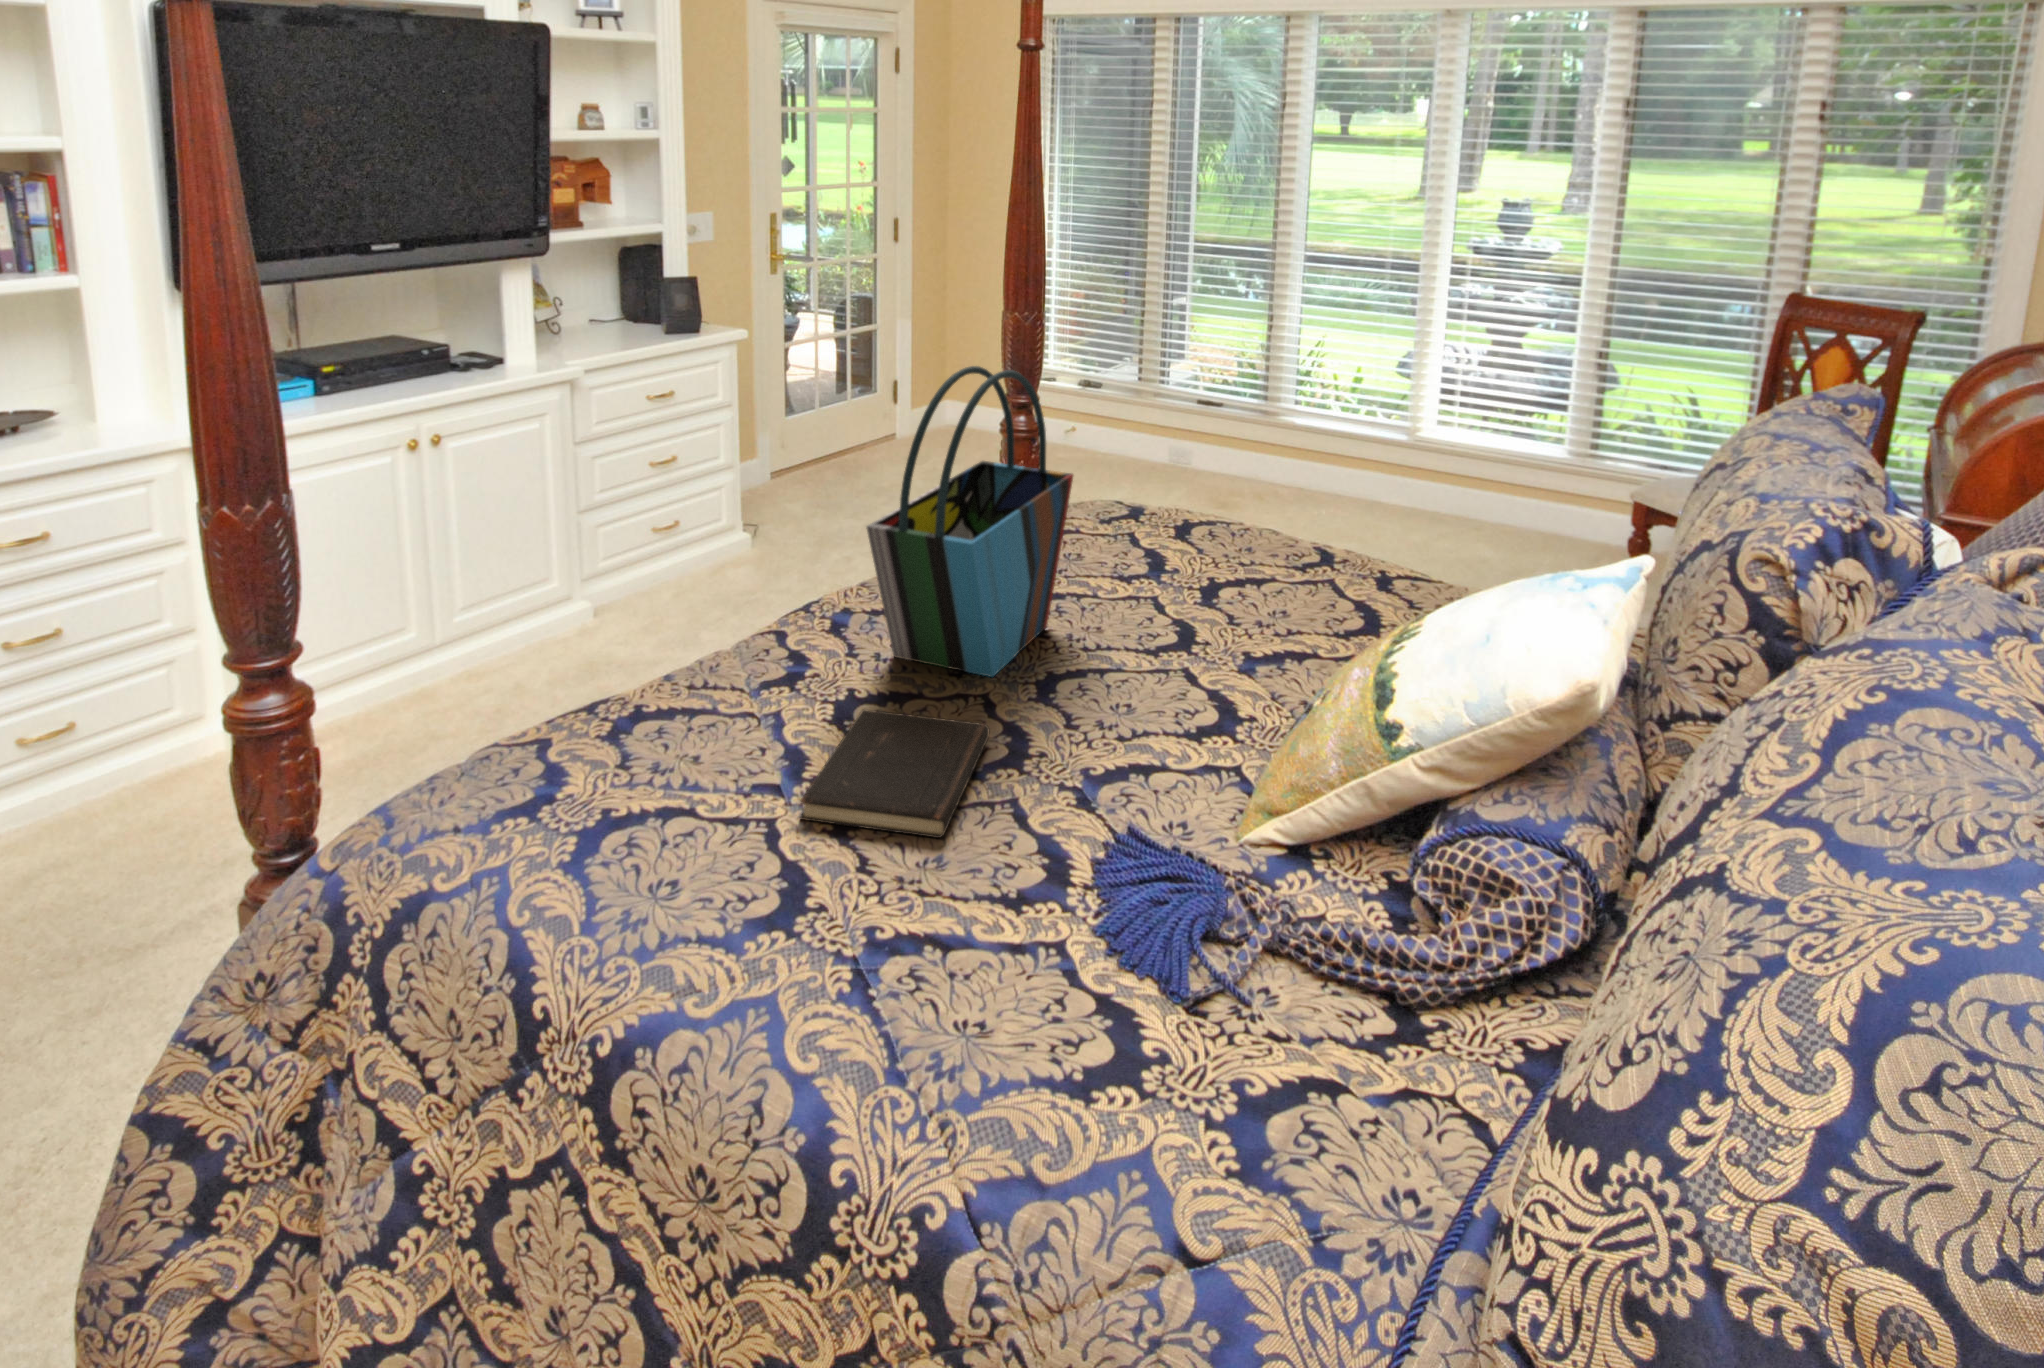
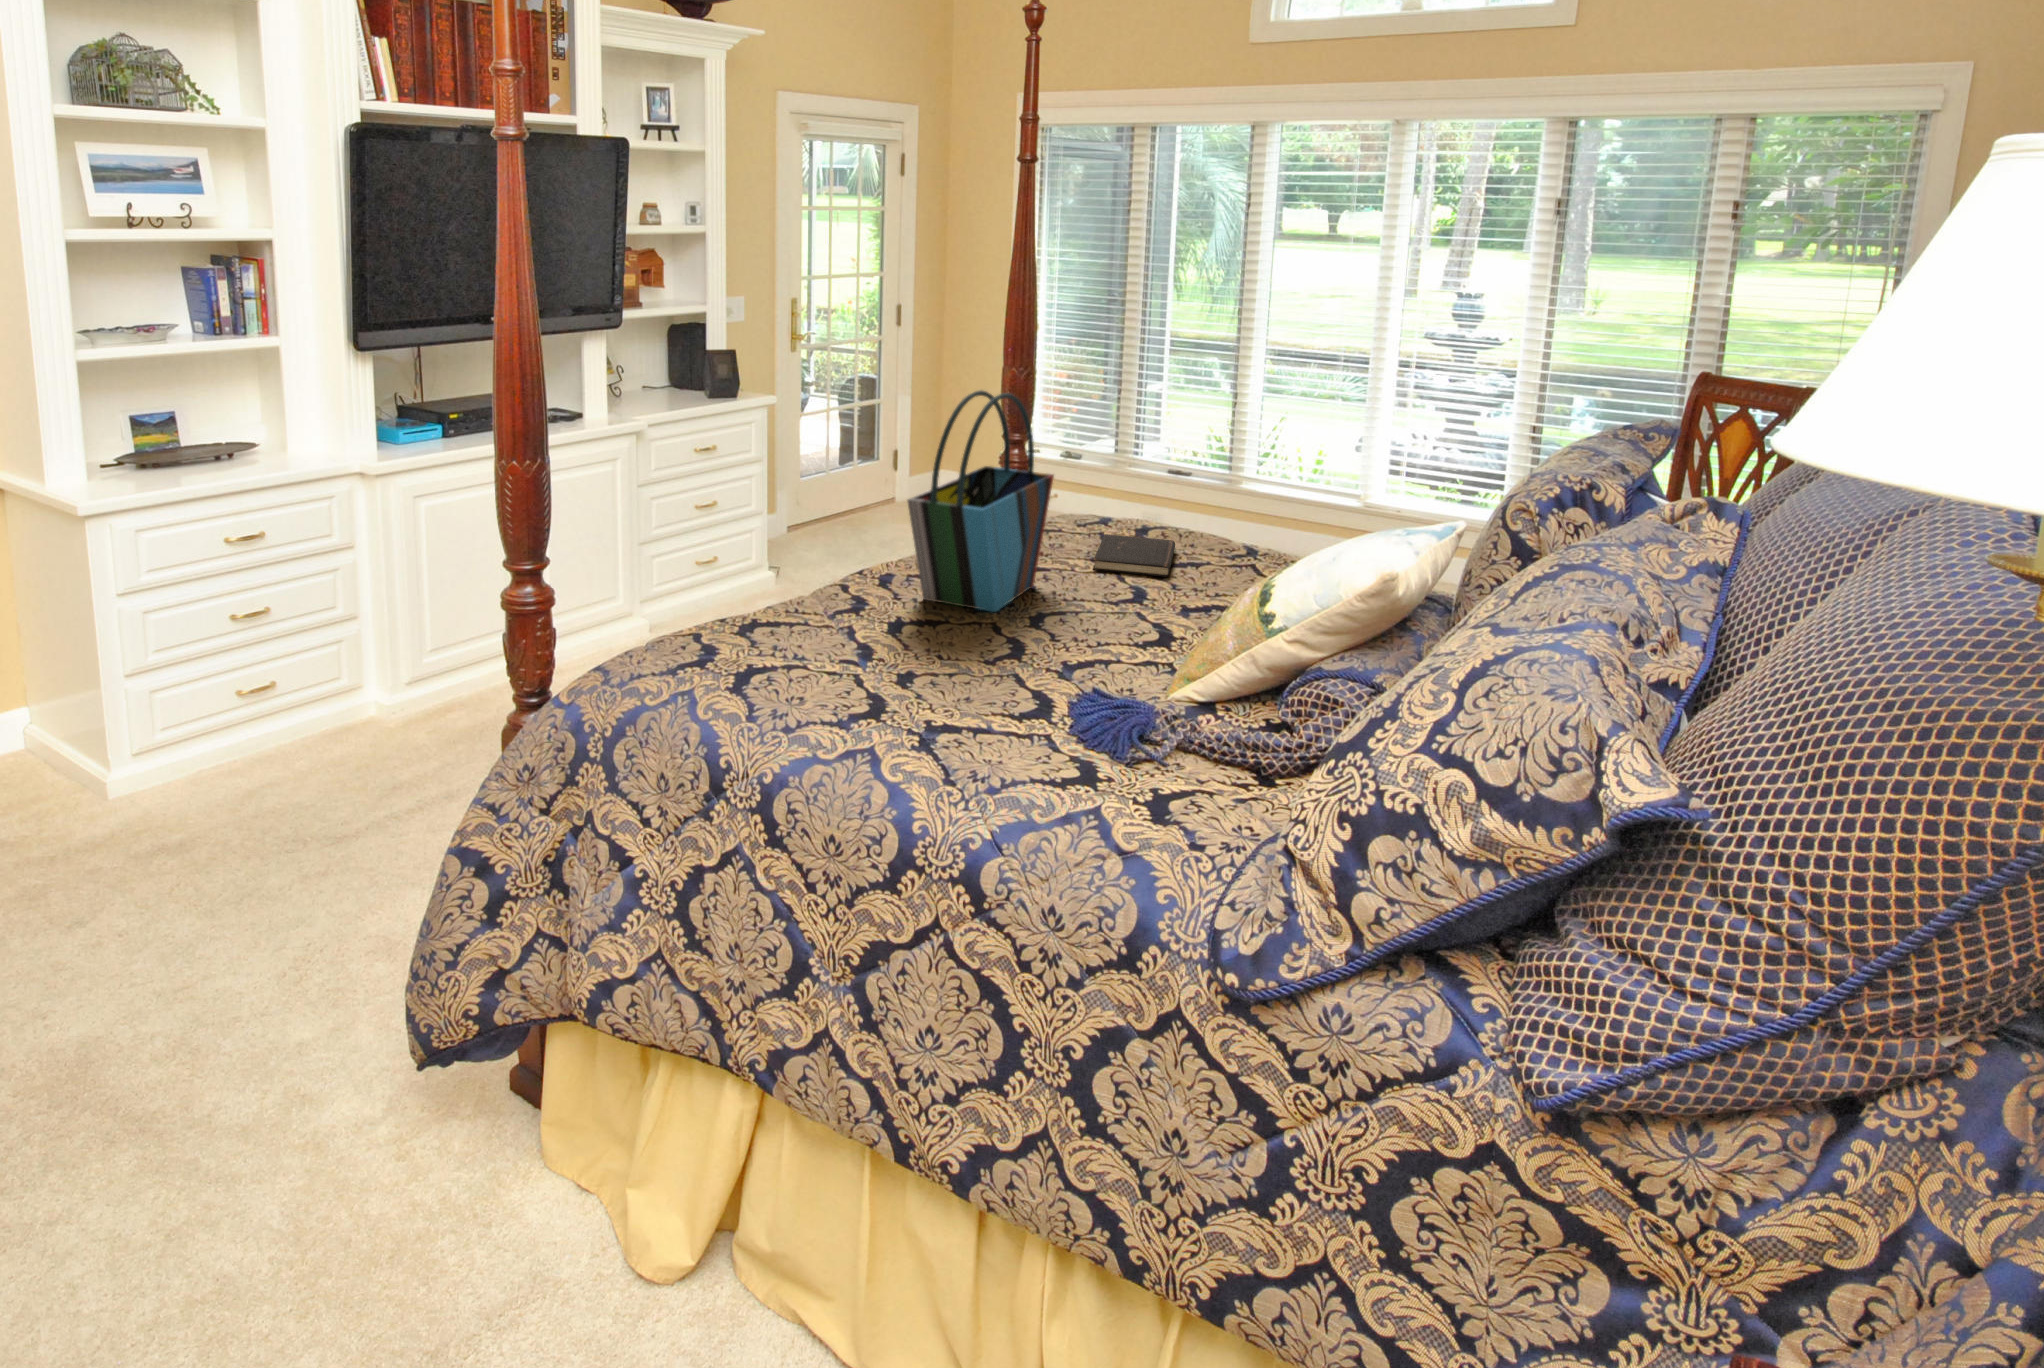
hardcover book: present [800,709,990,838] -> present [1093,534,1175,577]

